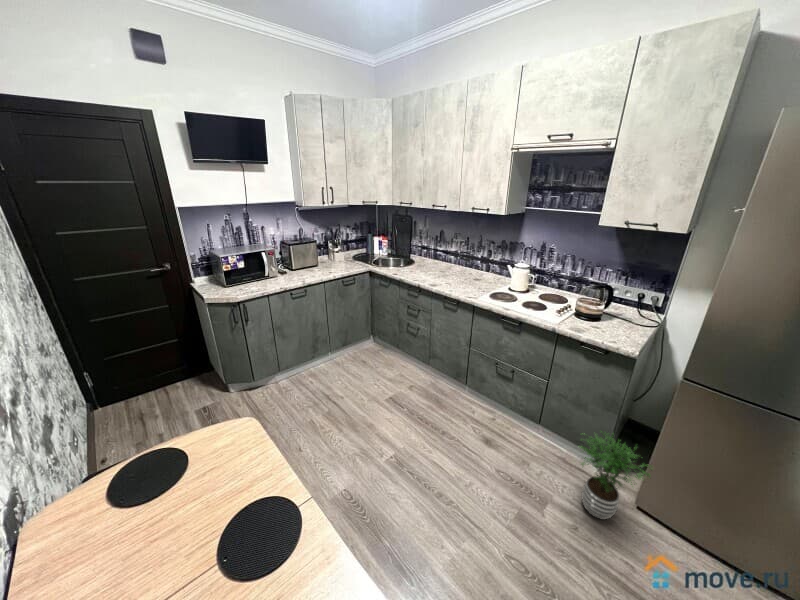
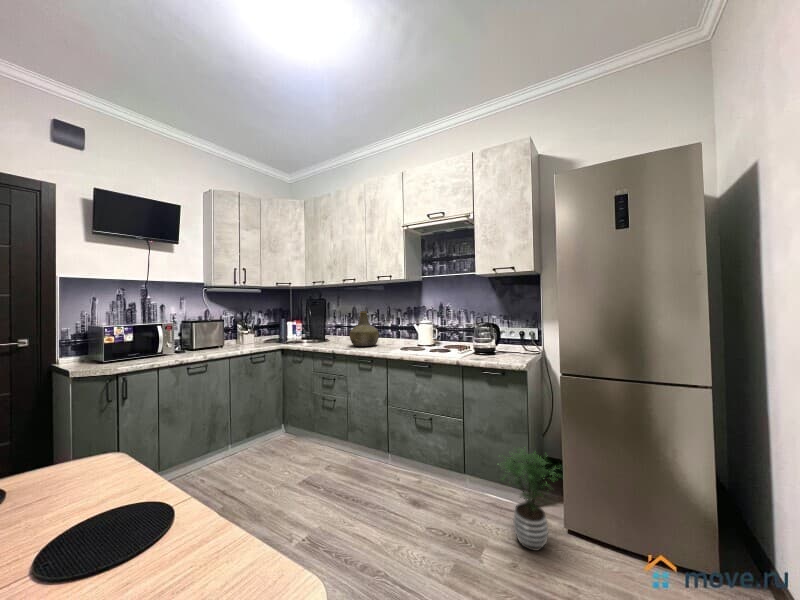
bottle: none [436,245,467,284] -> present [350,311,379,346]

